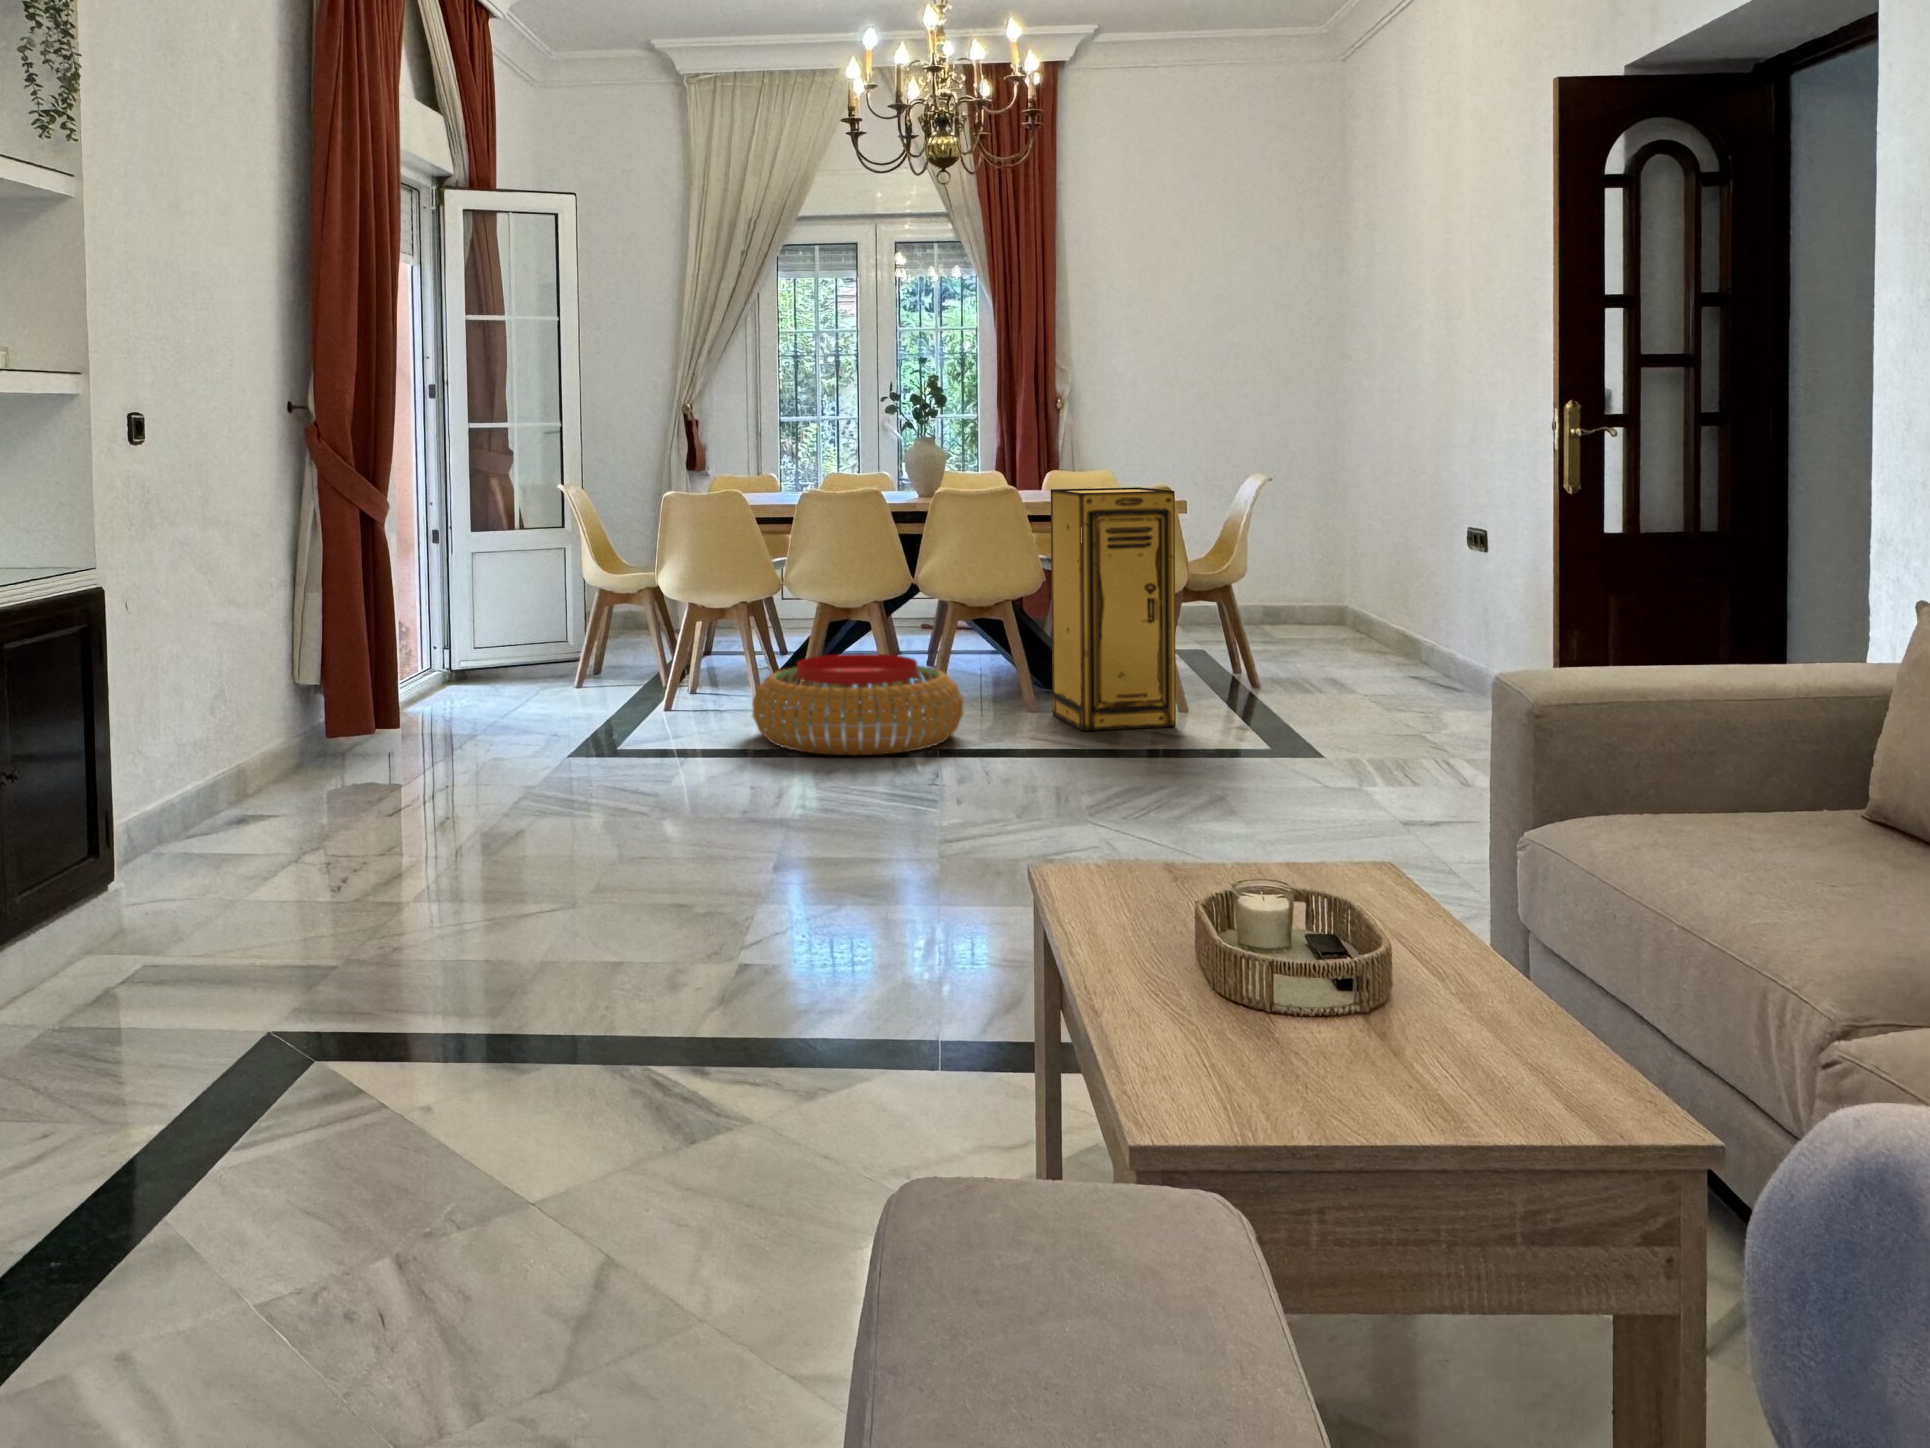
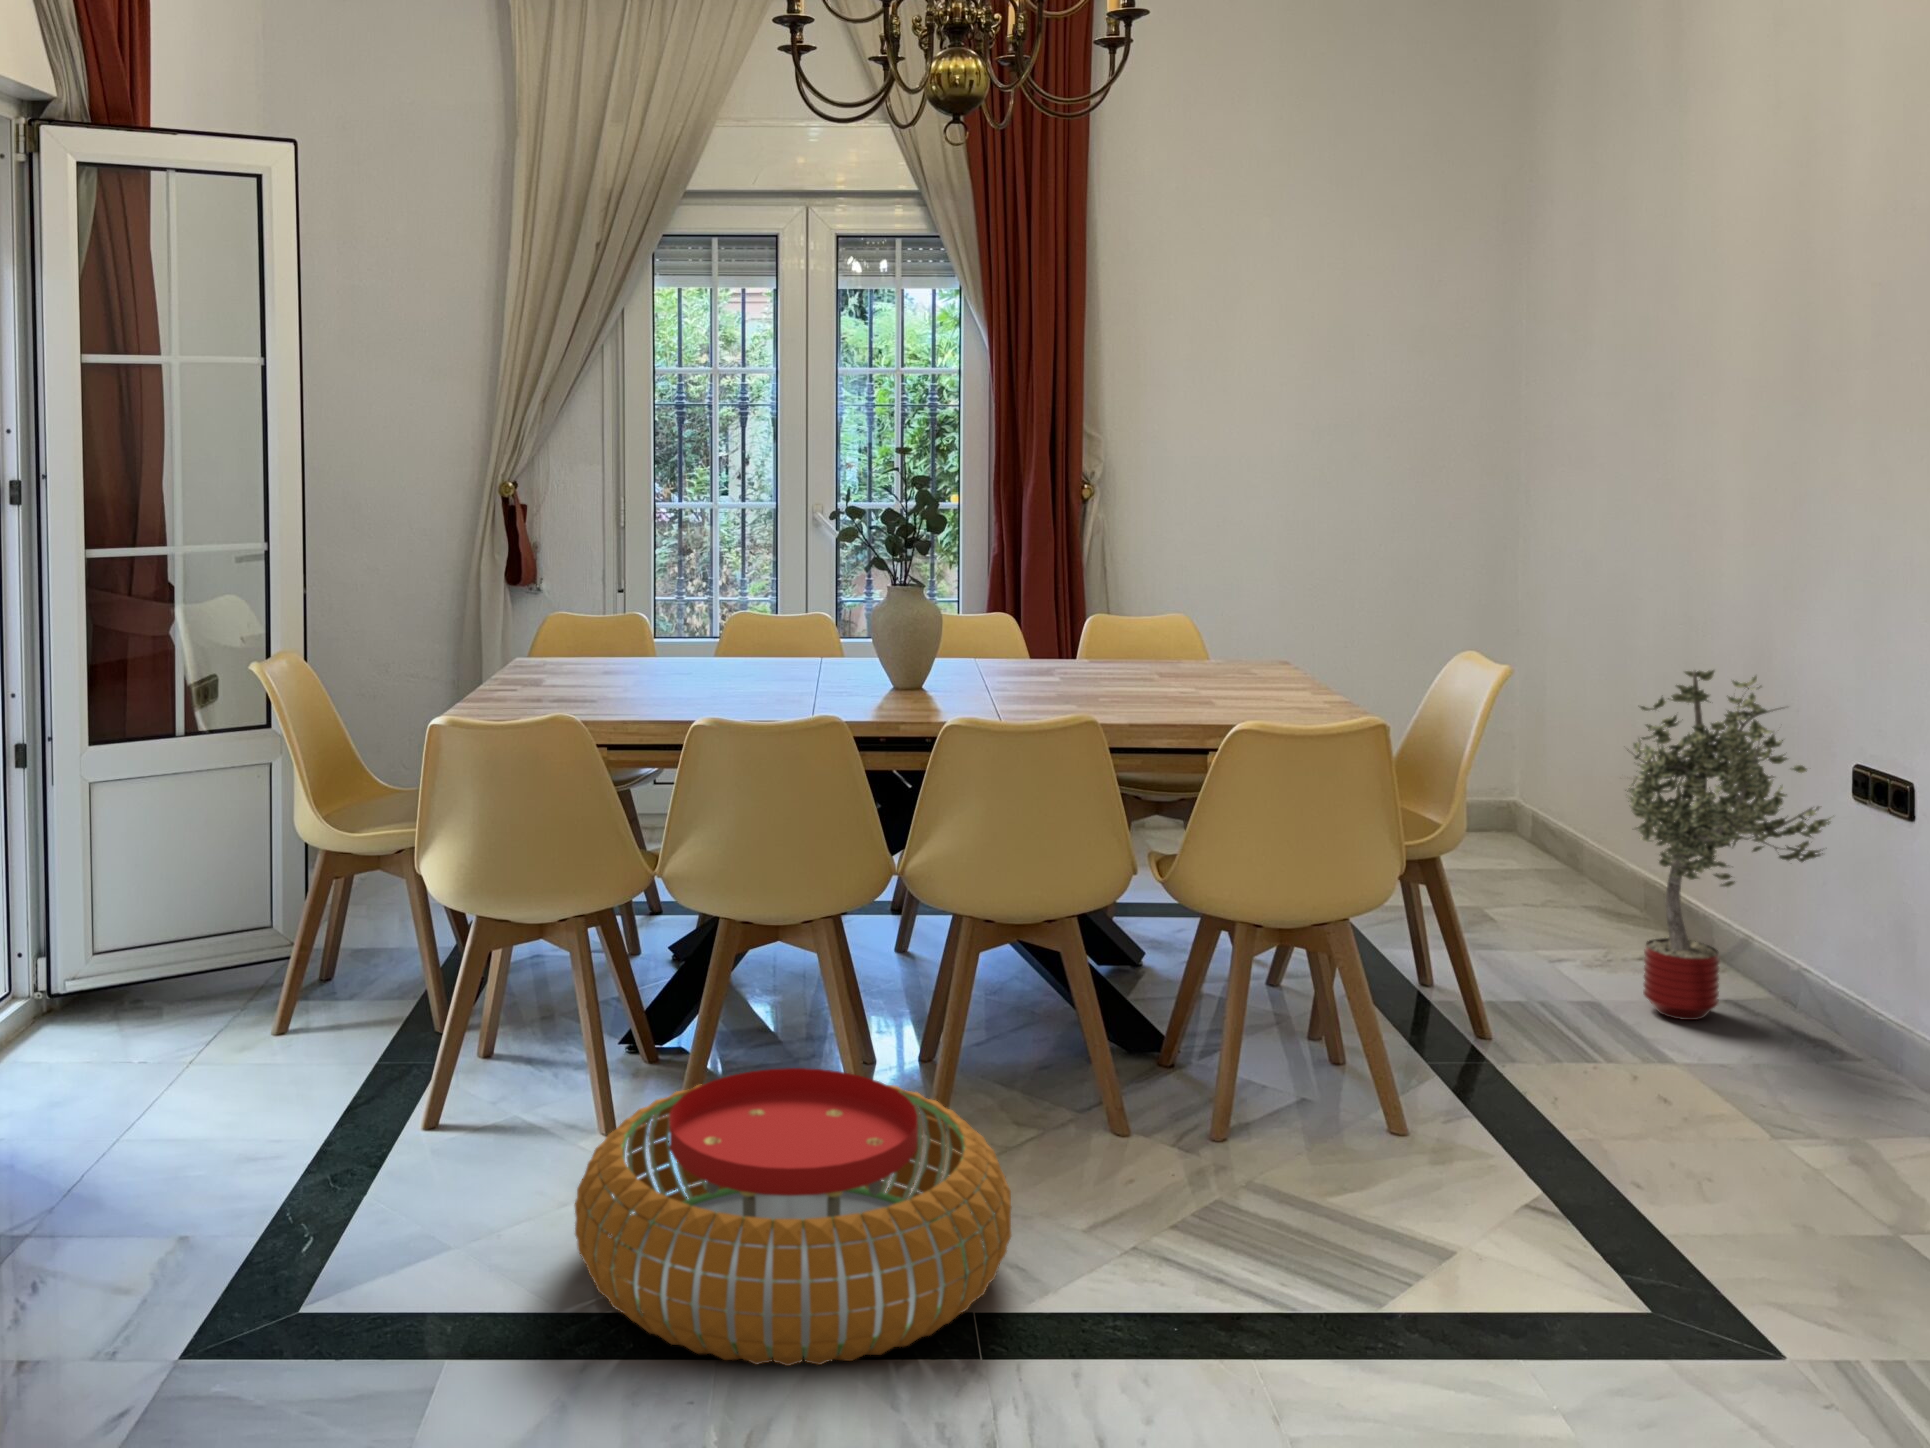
potted tree: none [1336,477,1456,680] -> present [1627,670,1831,1020]
storage cabinet: present [1051,487,1176,731] -> none [1161,721,1425,1237]

